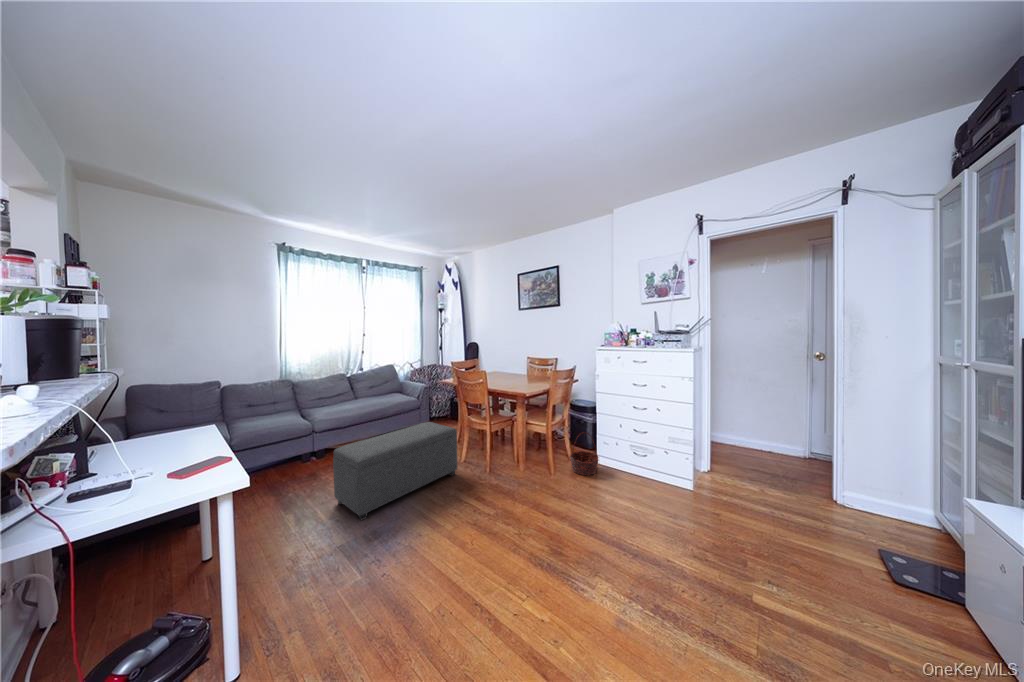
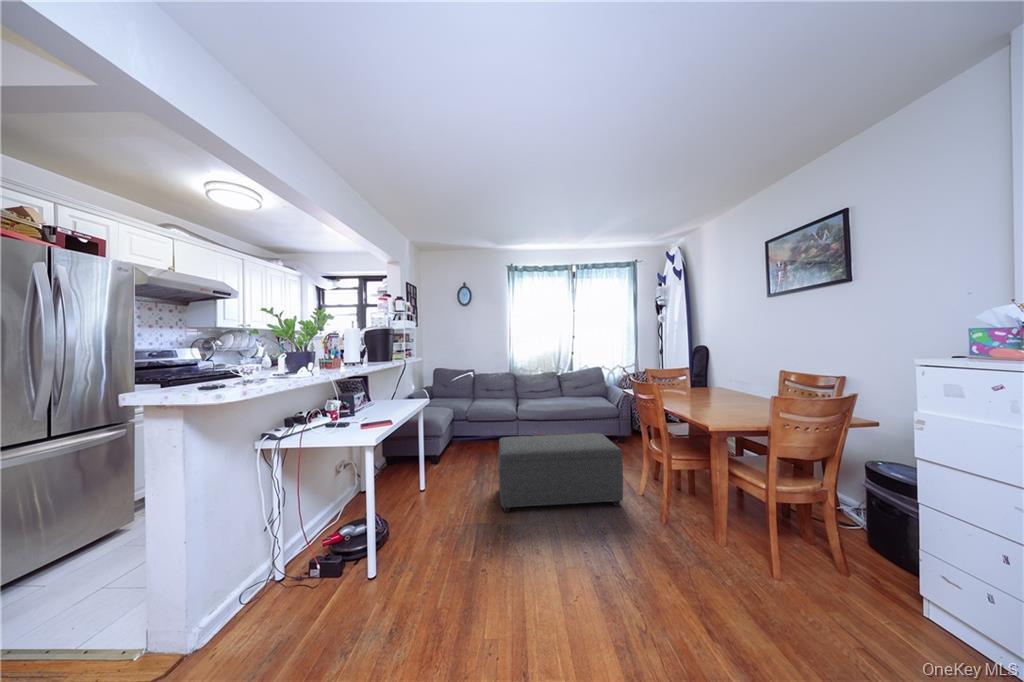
basket: present [570,432,598,475] -> none [825,524,916,625]

